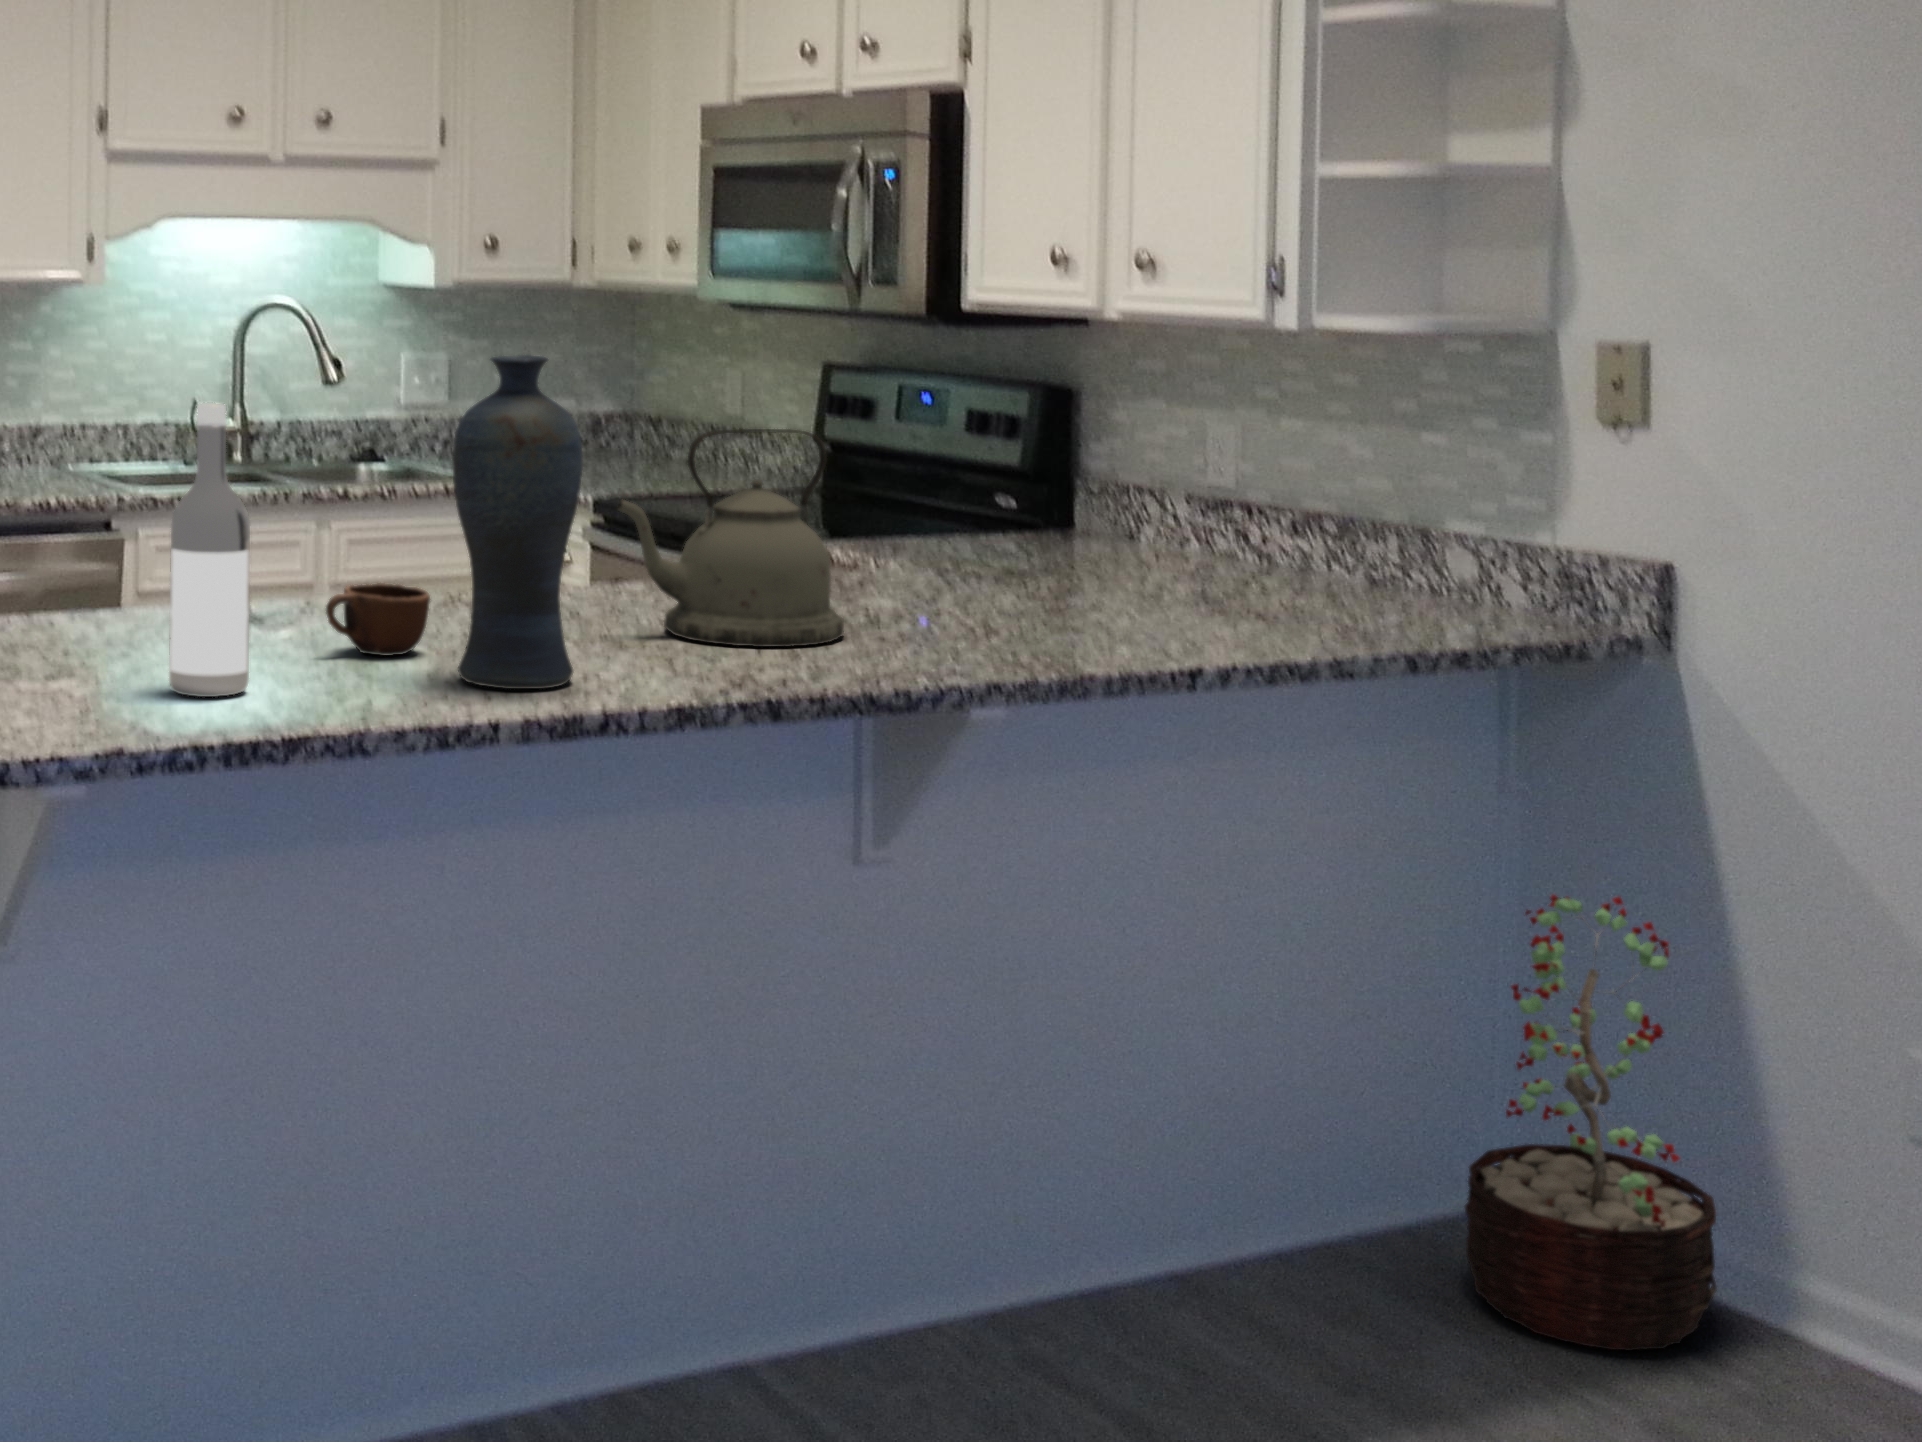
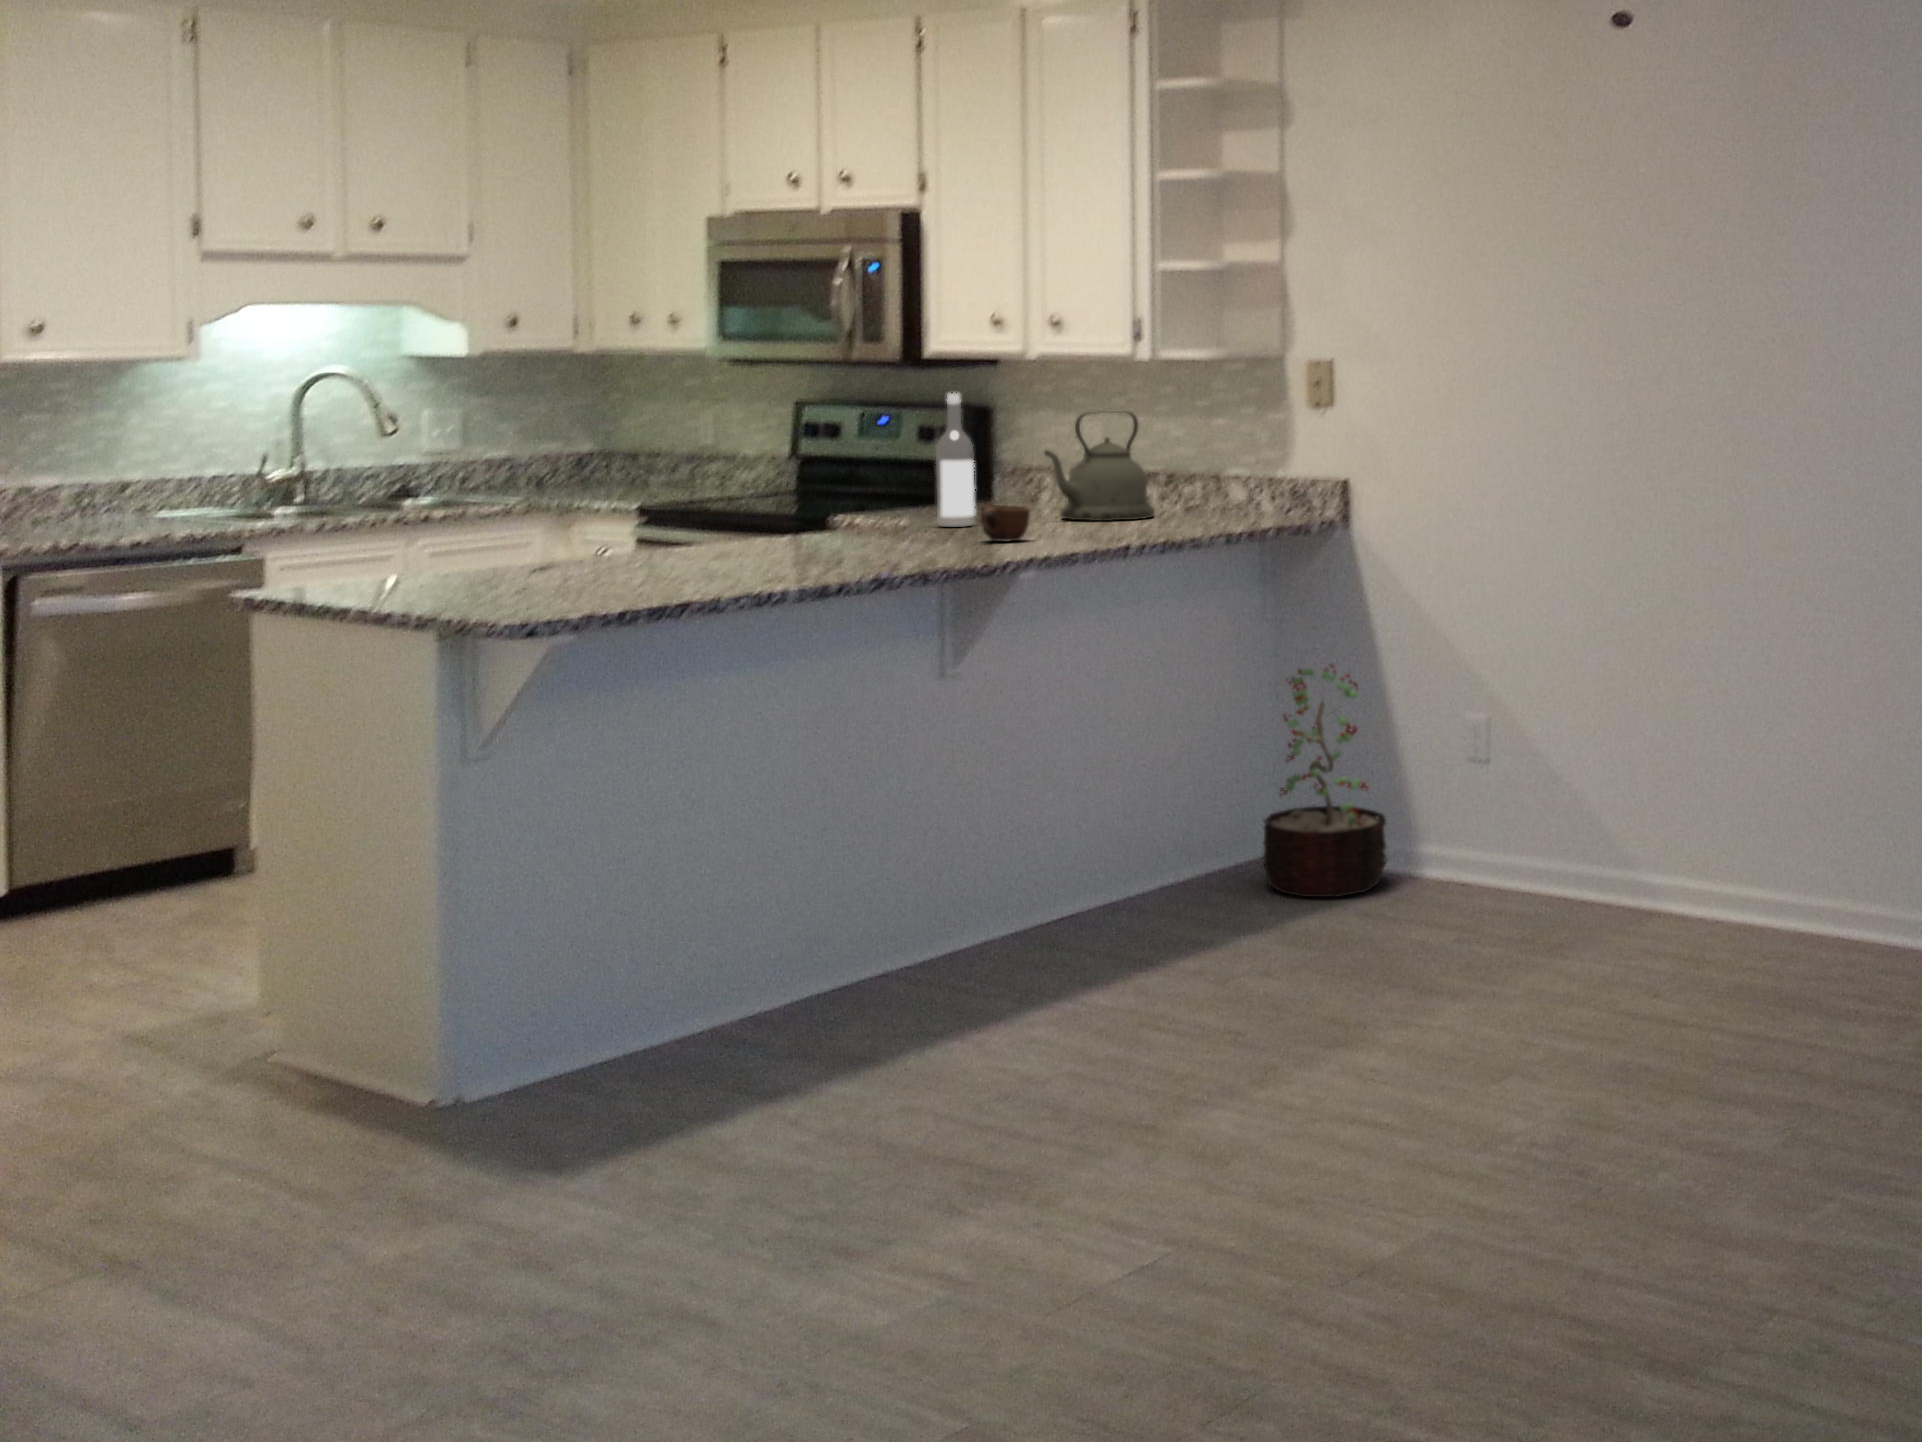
vase: present [452,355,582,689] -> none [722,379,801,571]
wine bottle: present [169,403,250,697] -> present [936,393,975,527]
kettle: present [617,429,844,647] -> present [1045,411,1154,521]
mug: present [326,583,430,656] -> present [981,505,1030,542]

